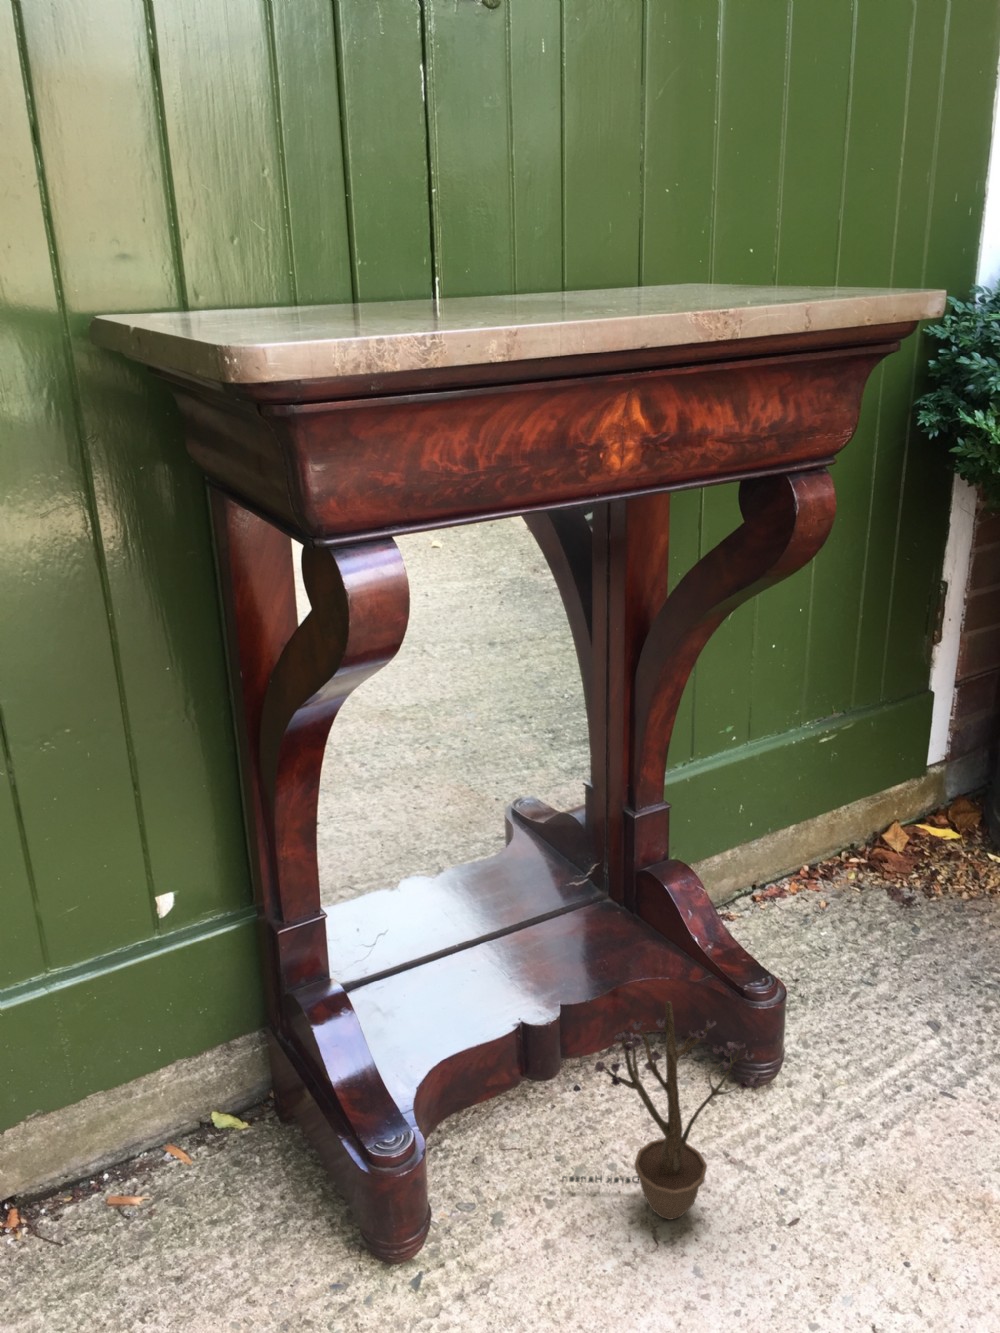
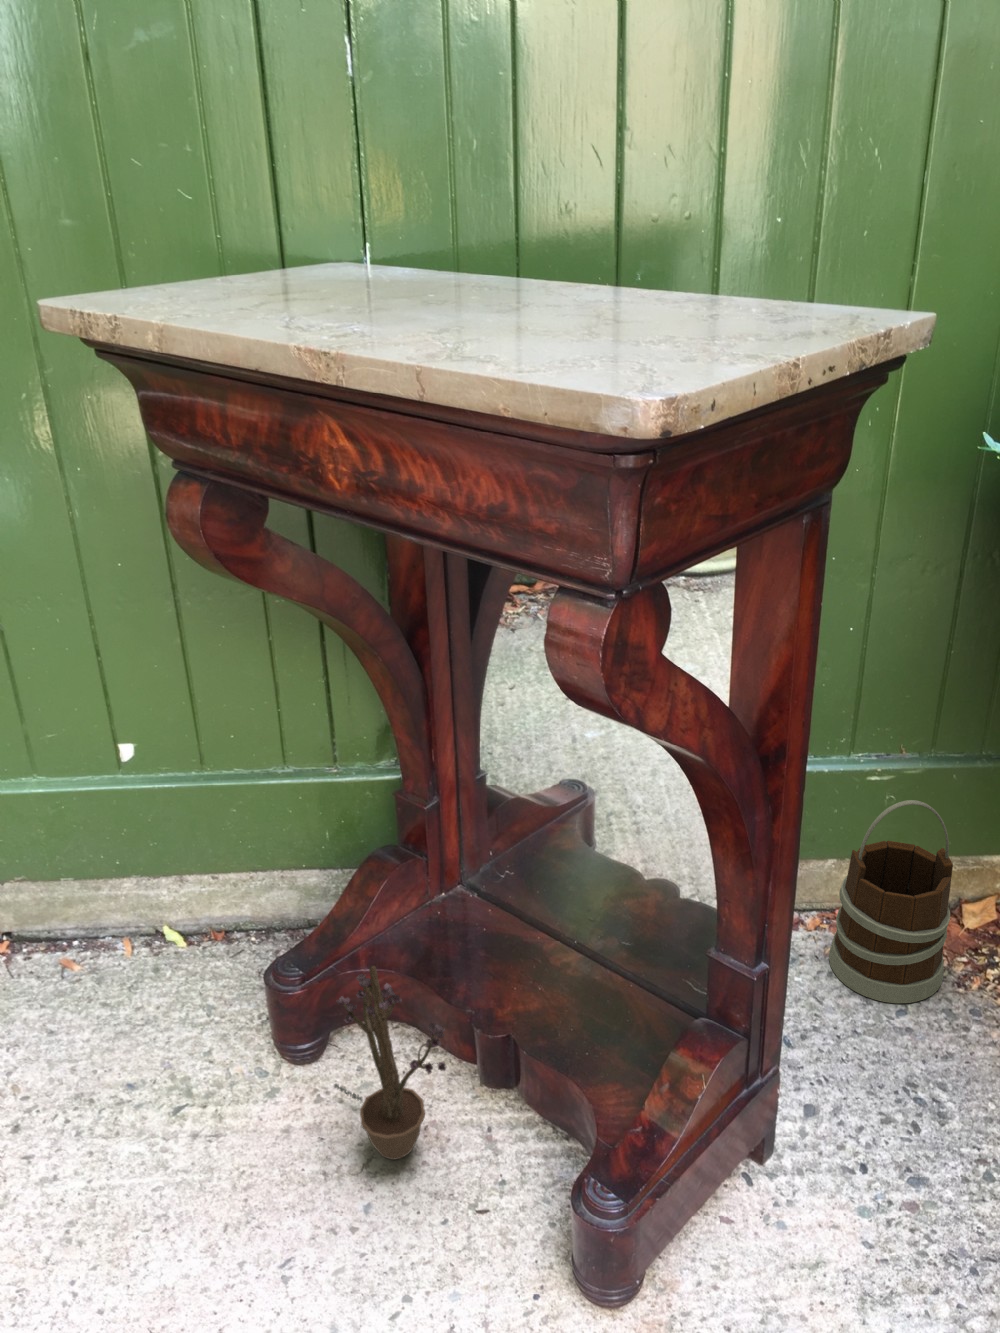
wooden bucket: none [821,743,926,927] -> present [829,800,953,1003]

